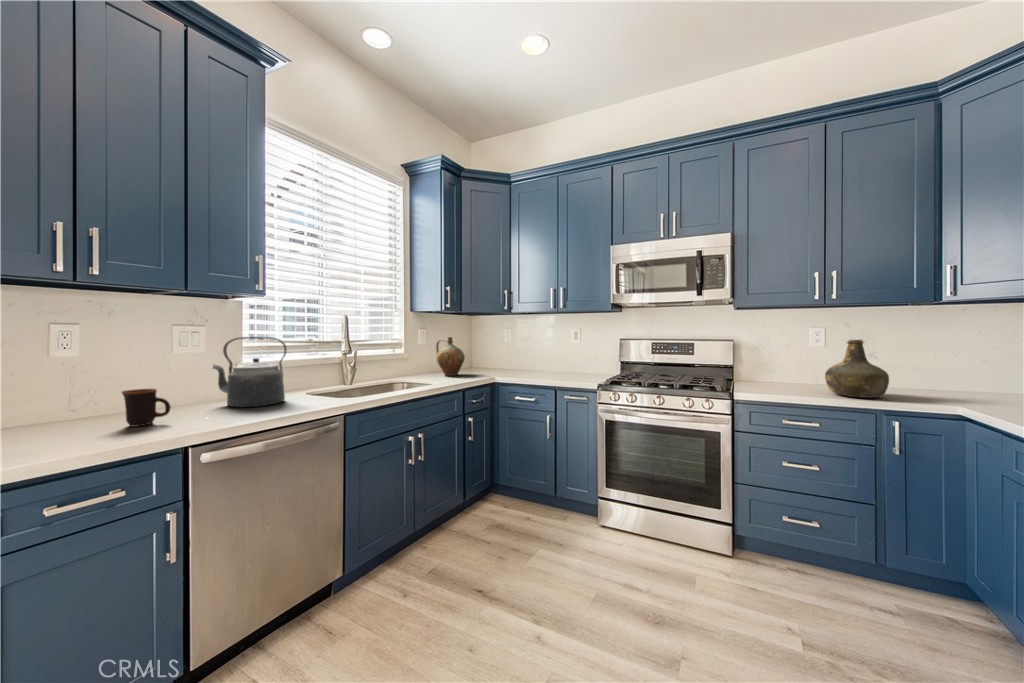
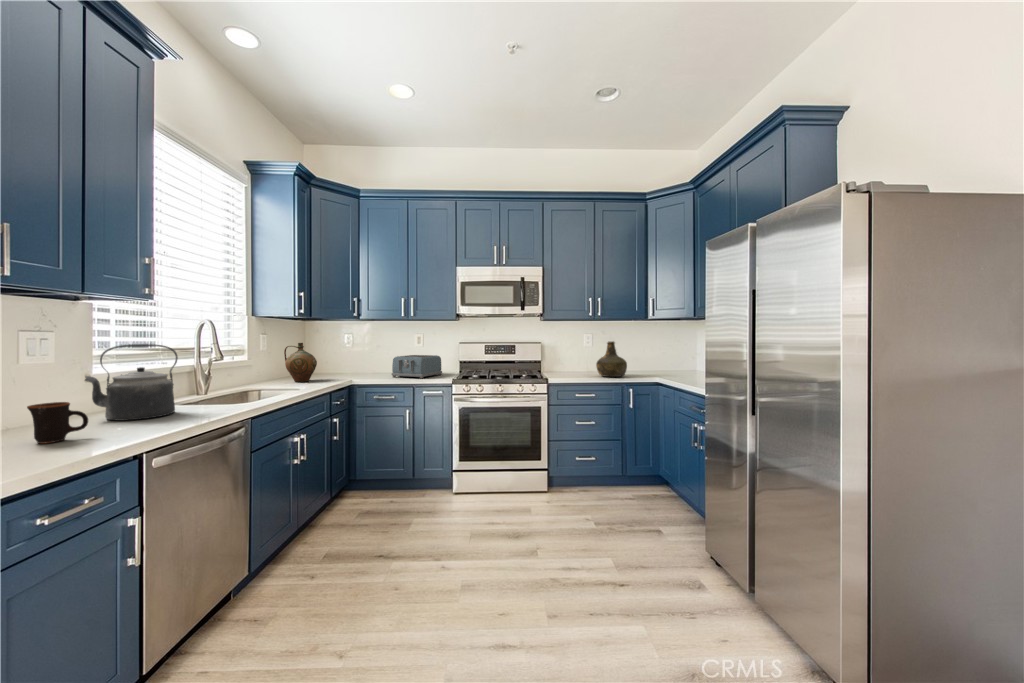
toaster: none [537,352,595,380] -> present [391,355,442,378]

